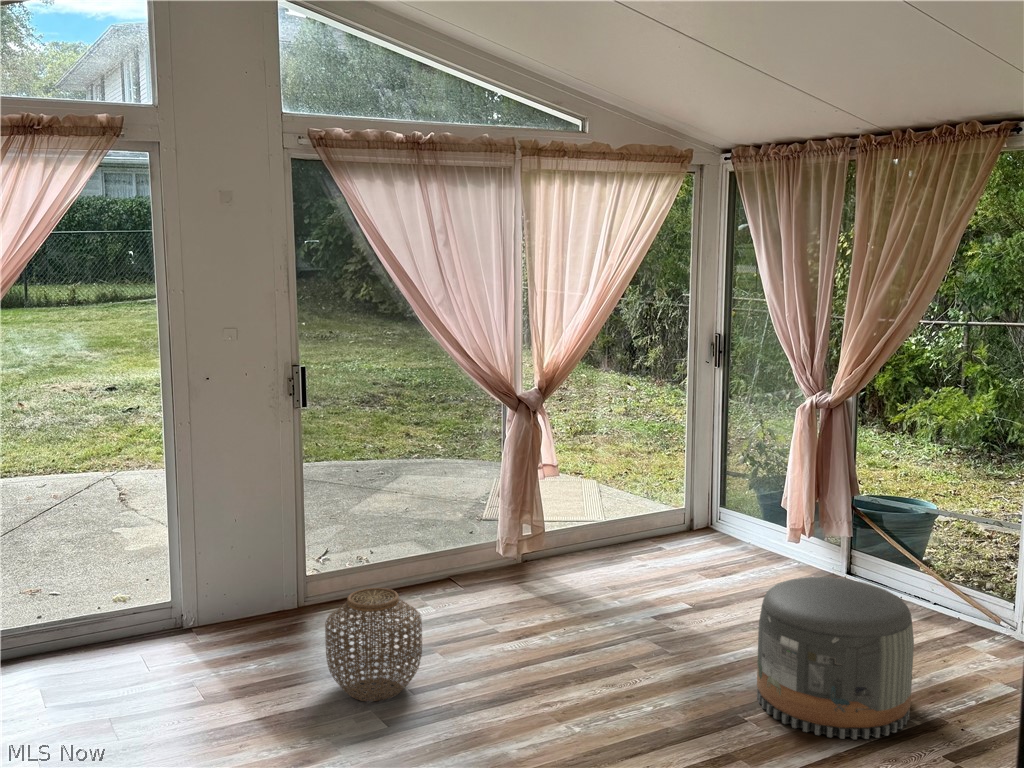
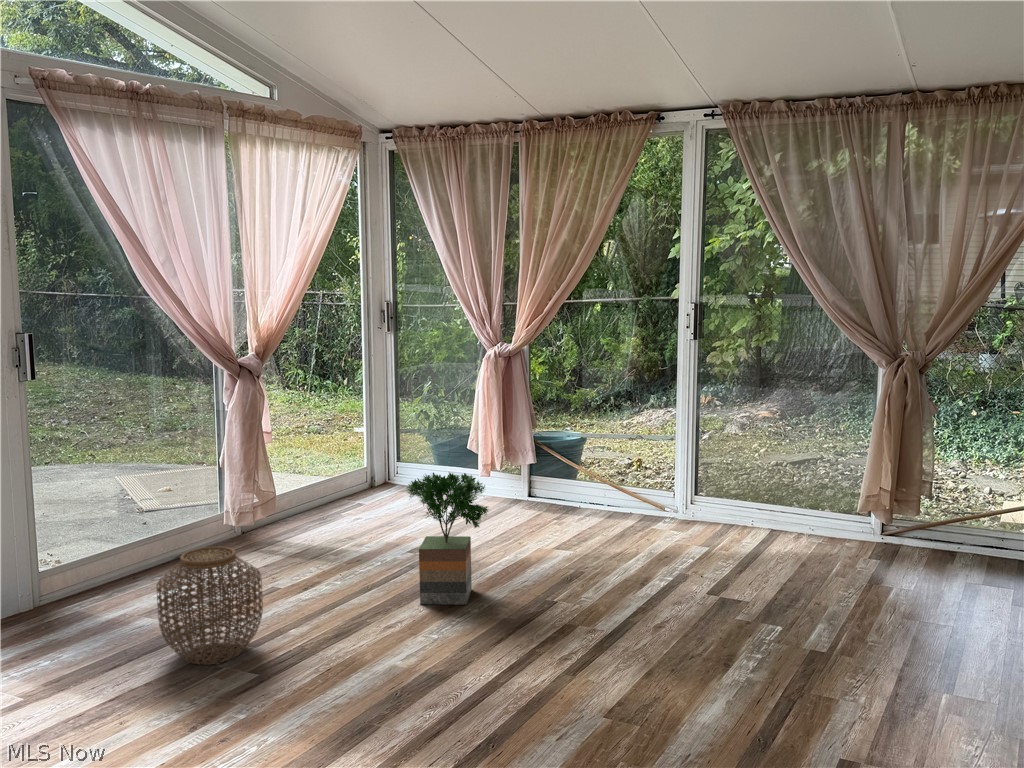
potted tree: none [600,545,691,699] -> present [406,472,488,605]
pouf: present [757,577,914,739] -> none [541,477,662,597]

